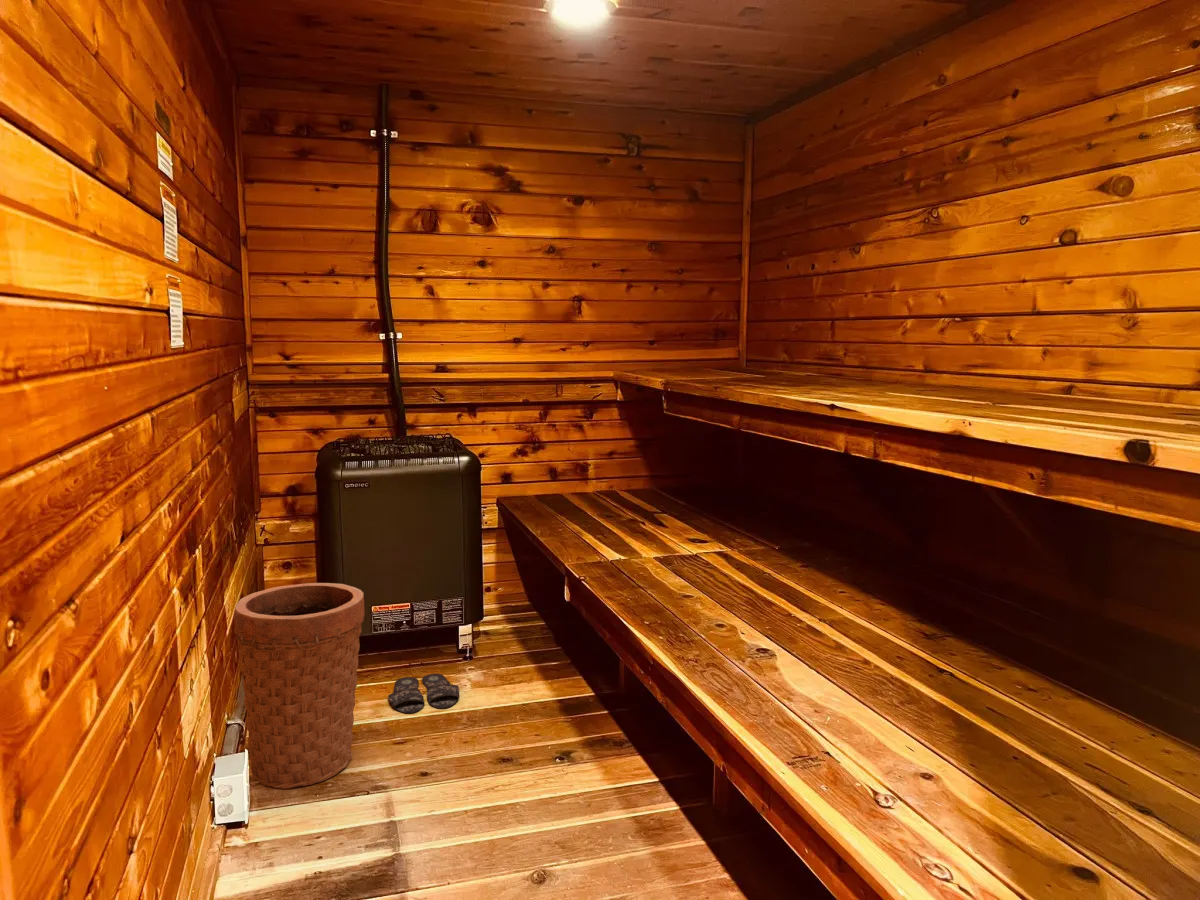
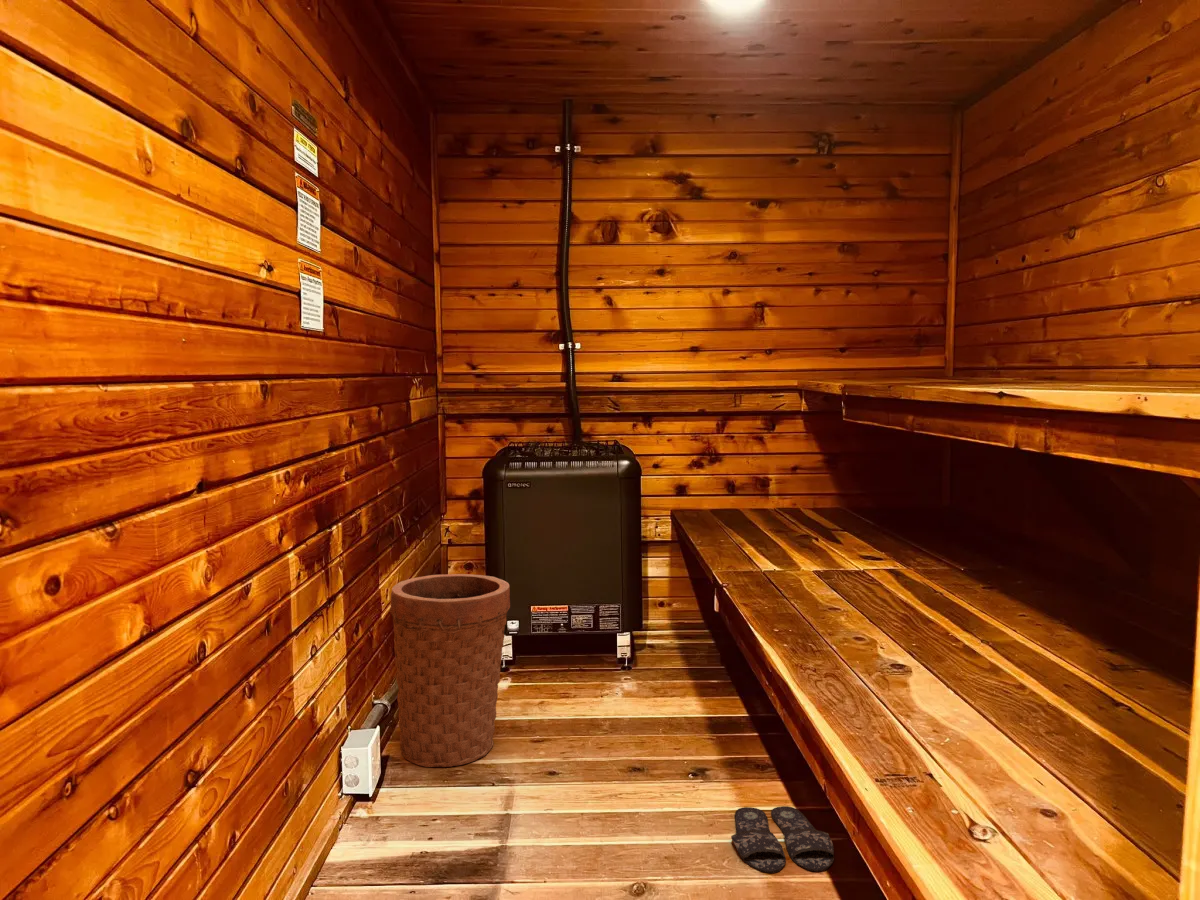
slippers: present [388,674,459,714] -> present [731,806,834,873]

